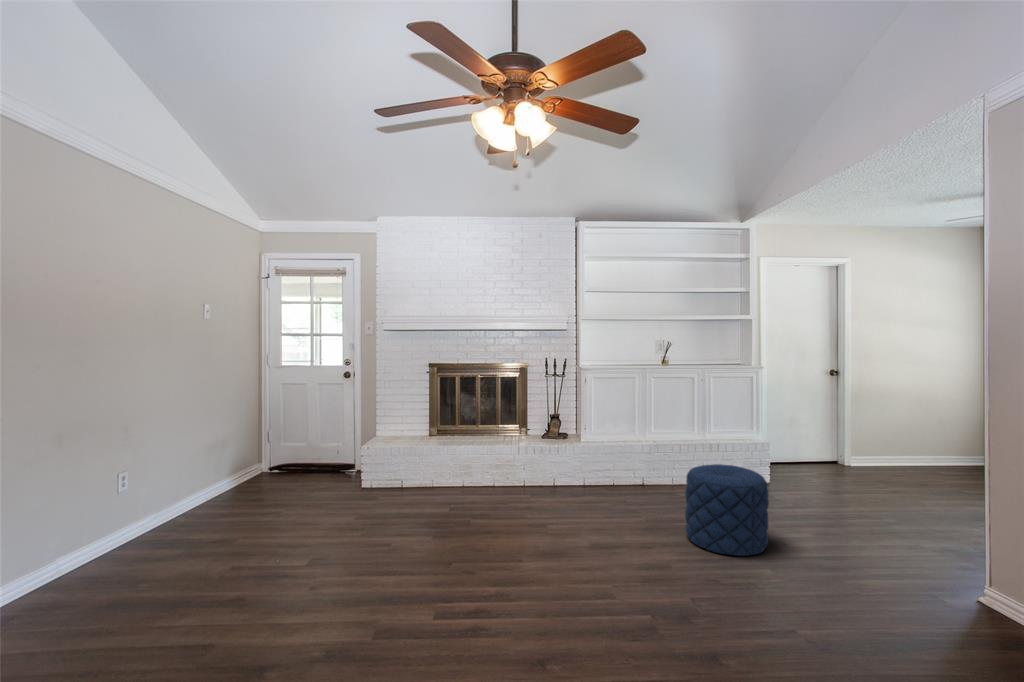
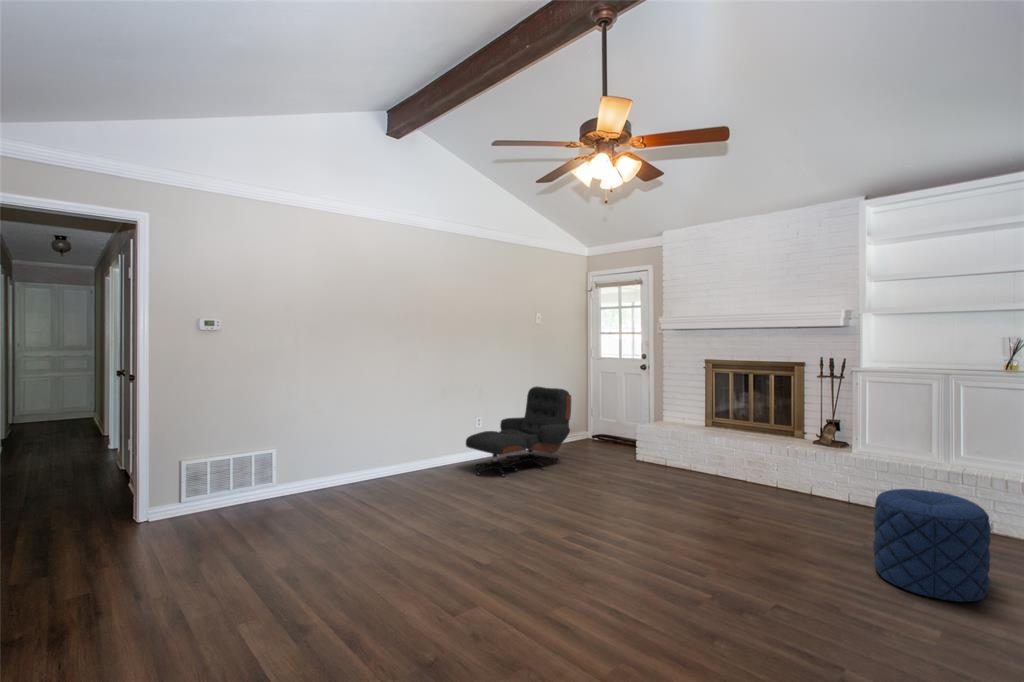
lounge chair: none [105,410,290,582] -> present [466,386,571,477]

